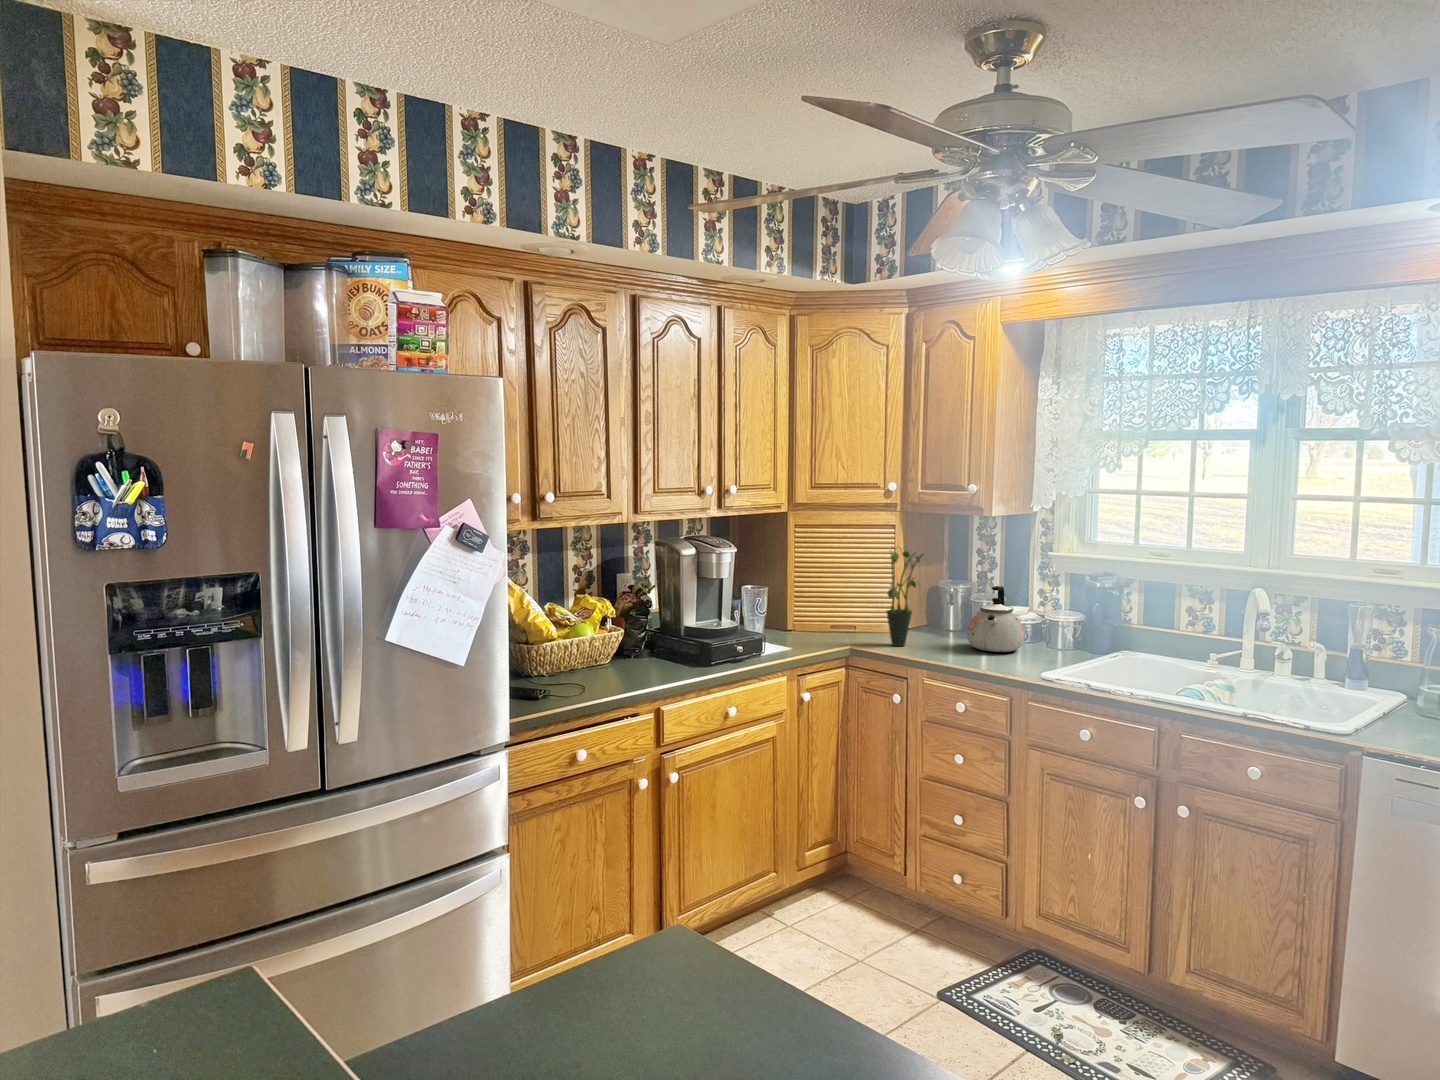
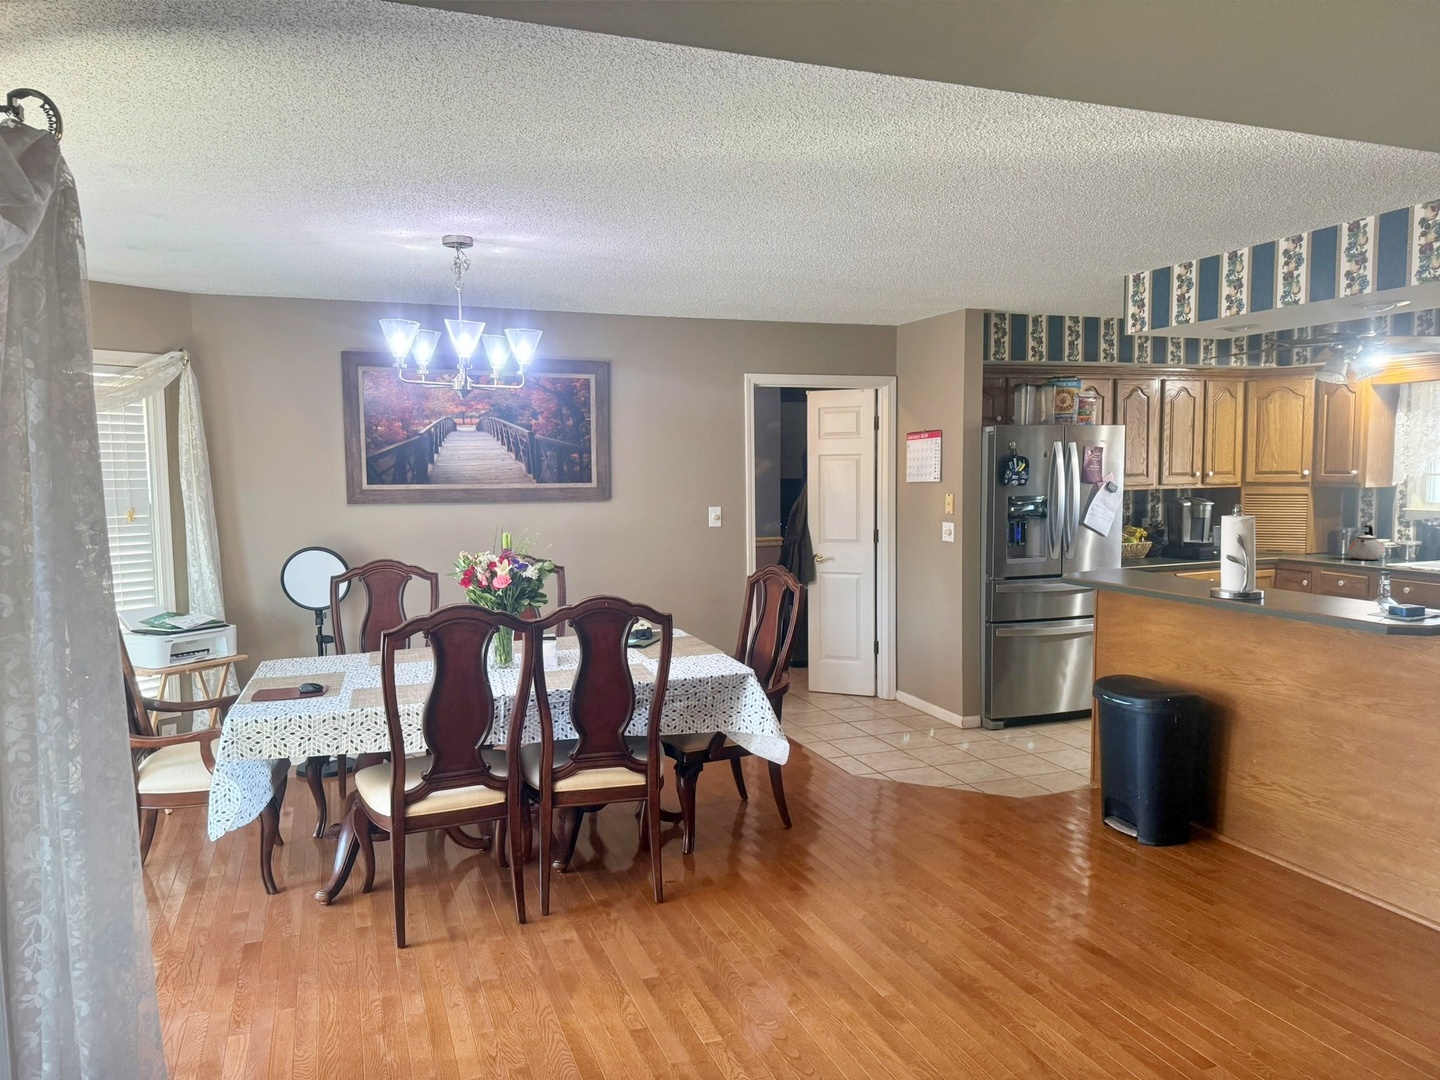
potted plant: present [887,549,928,646] -> none [1299,504,1326,557]

